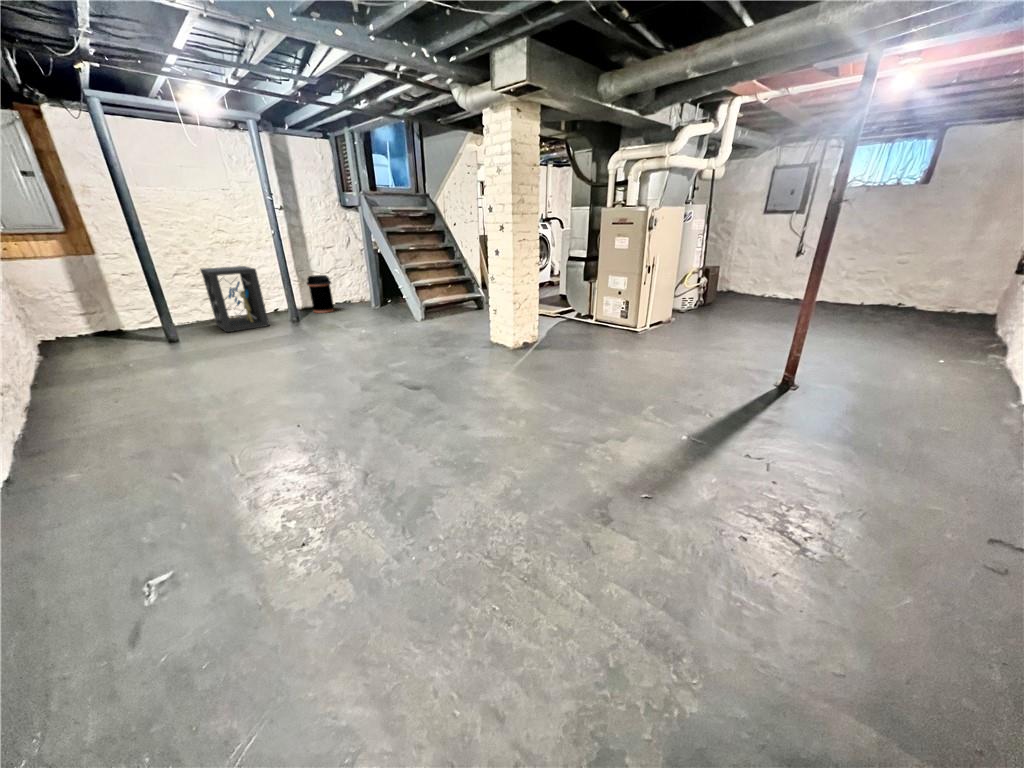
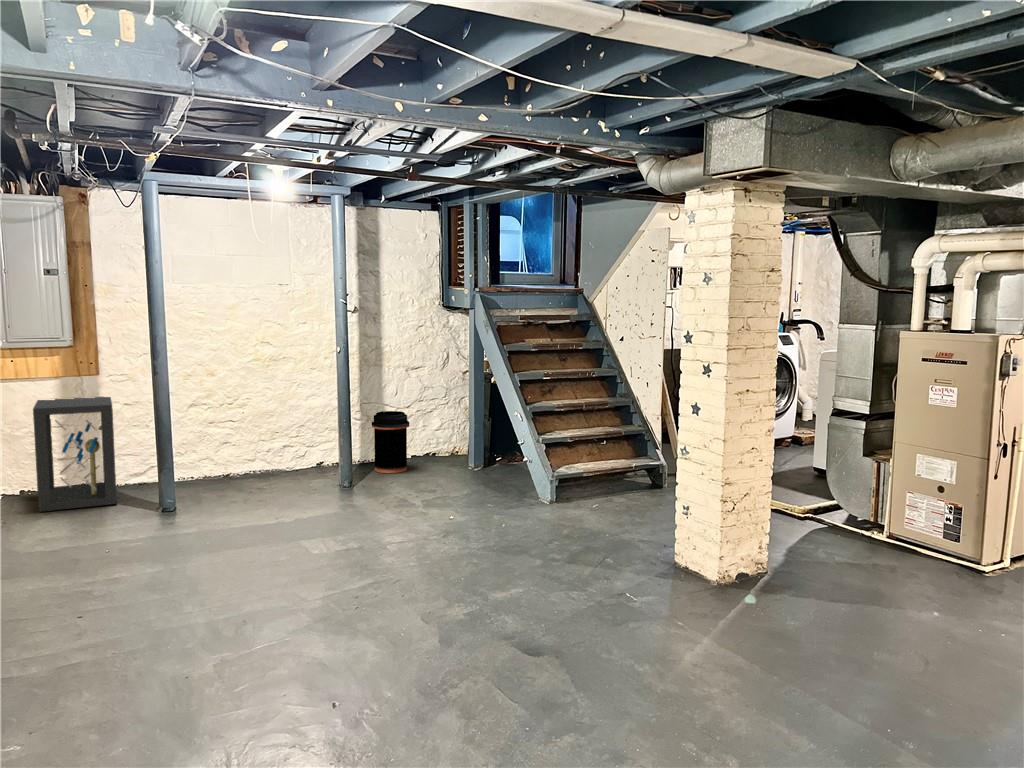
storage cabinet: present [200,266,269,332] -> present [33,397,117,512]

